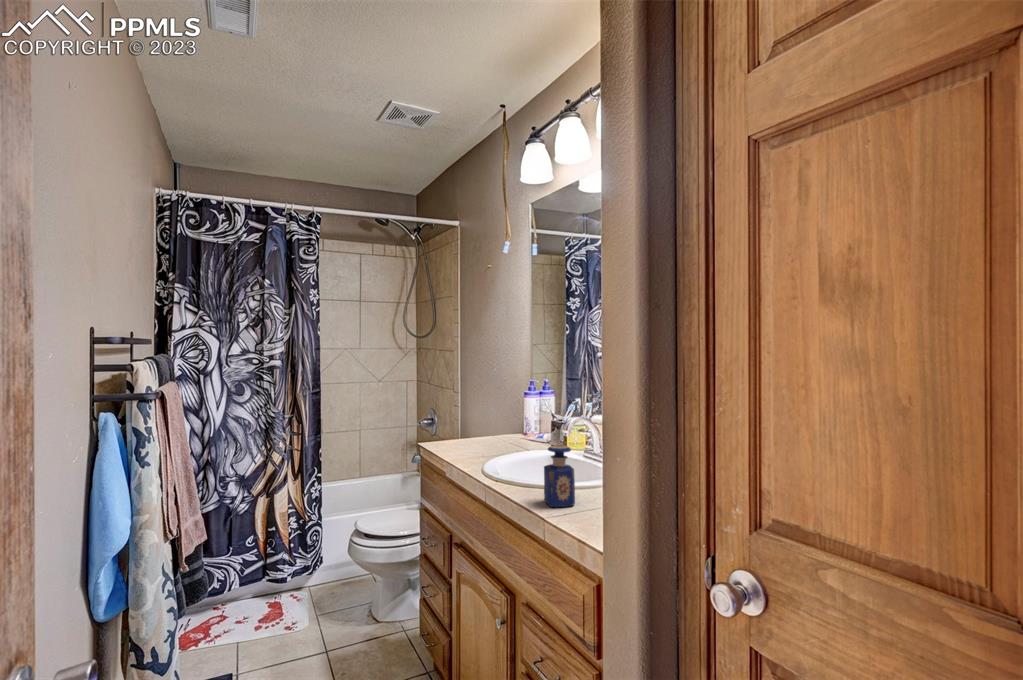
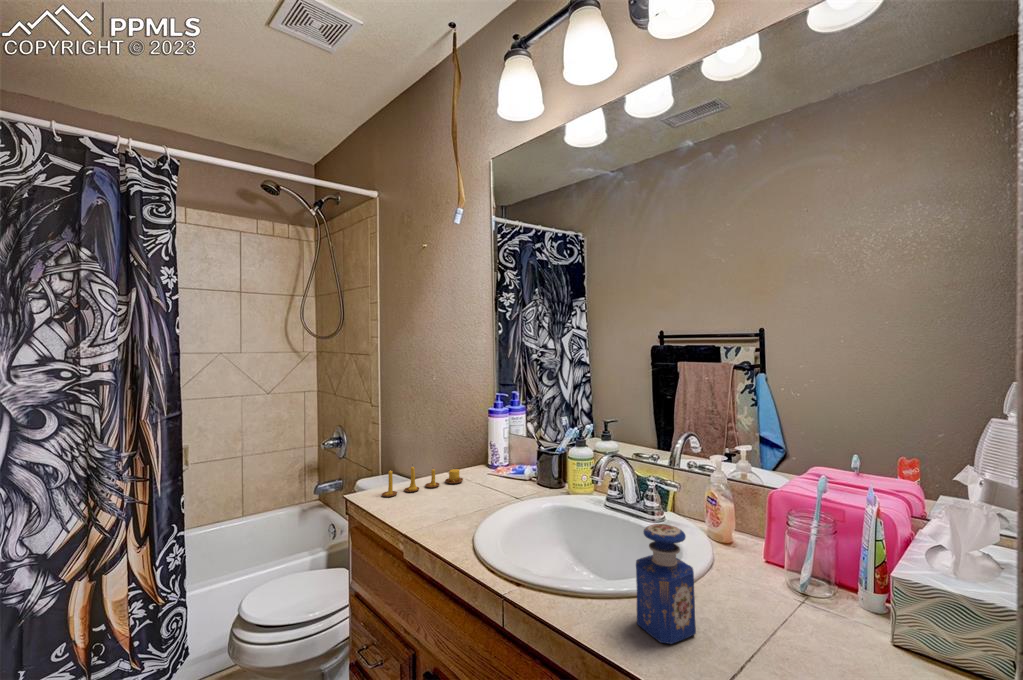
candle: none [439,427,497,447] -> present [382,466,463,497]

